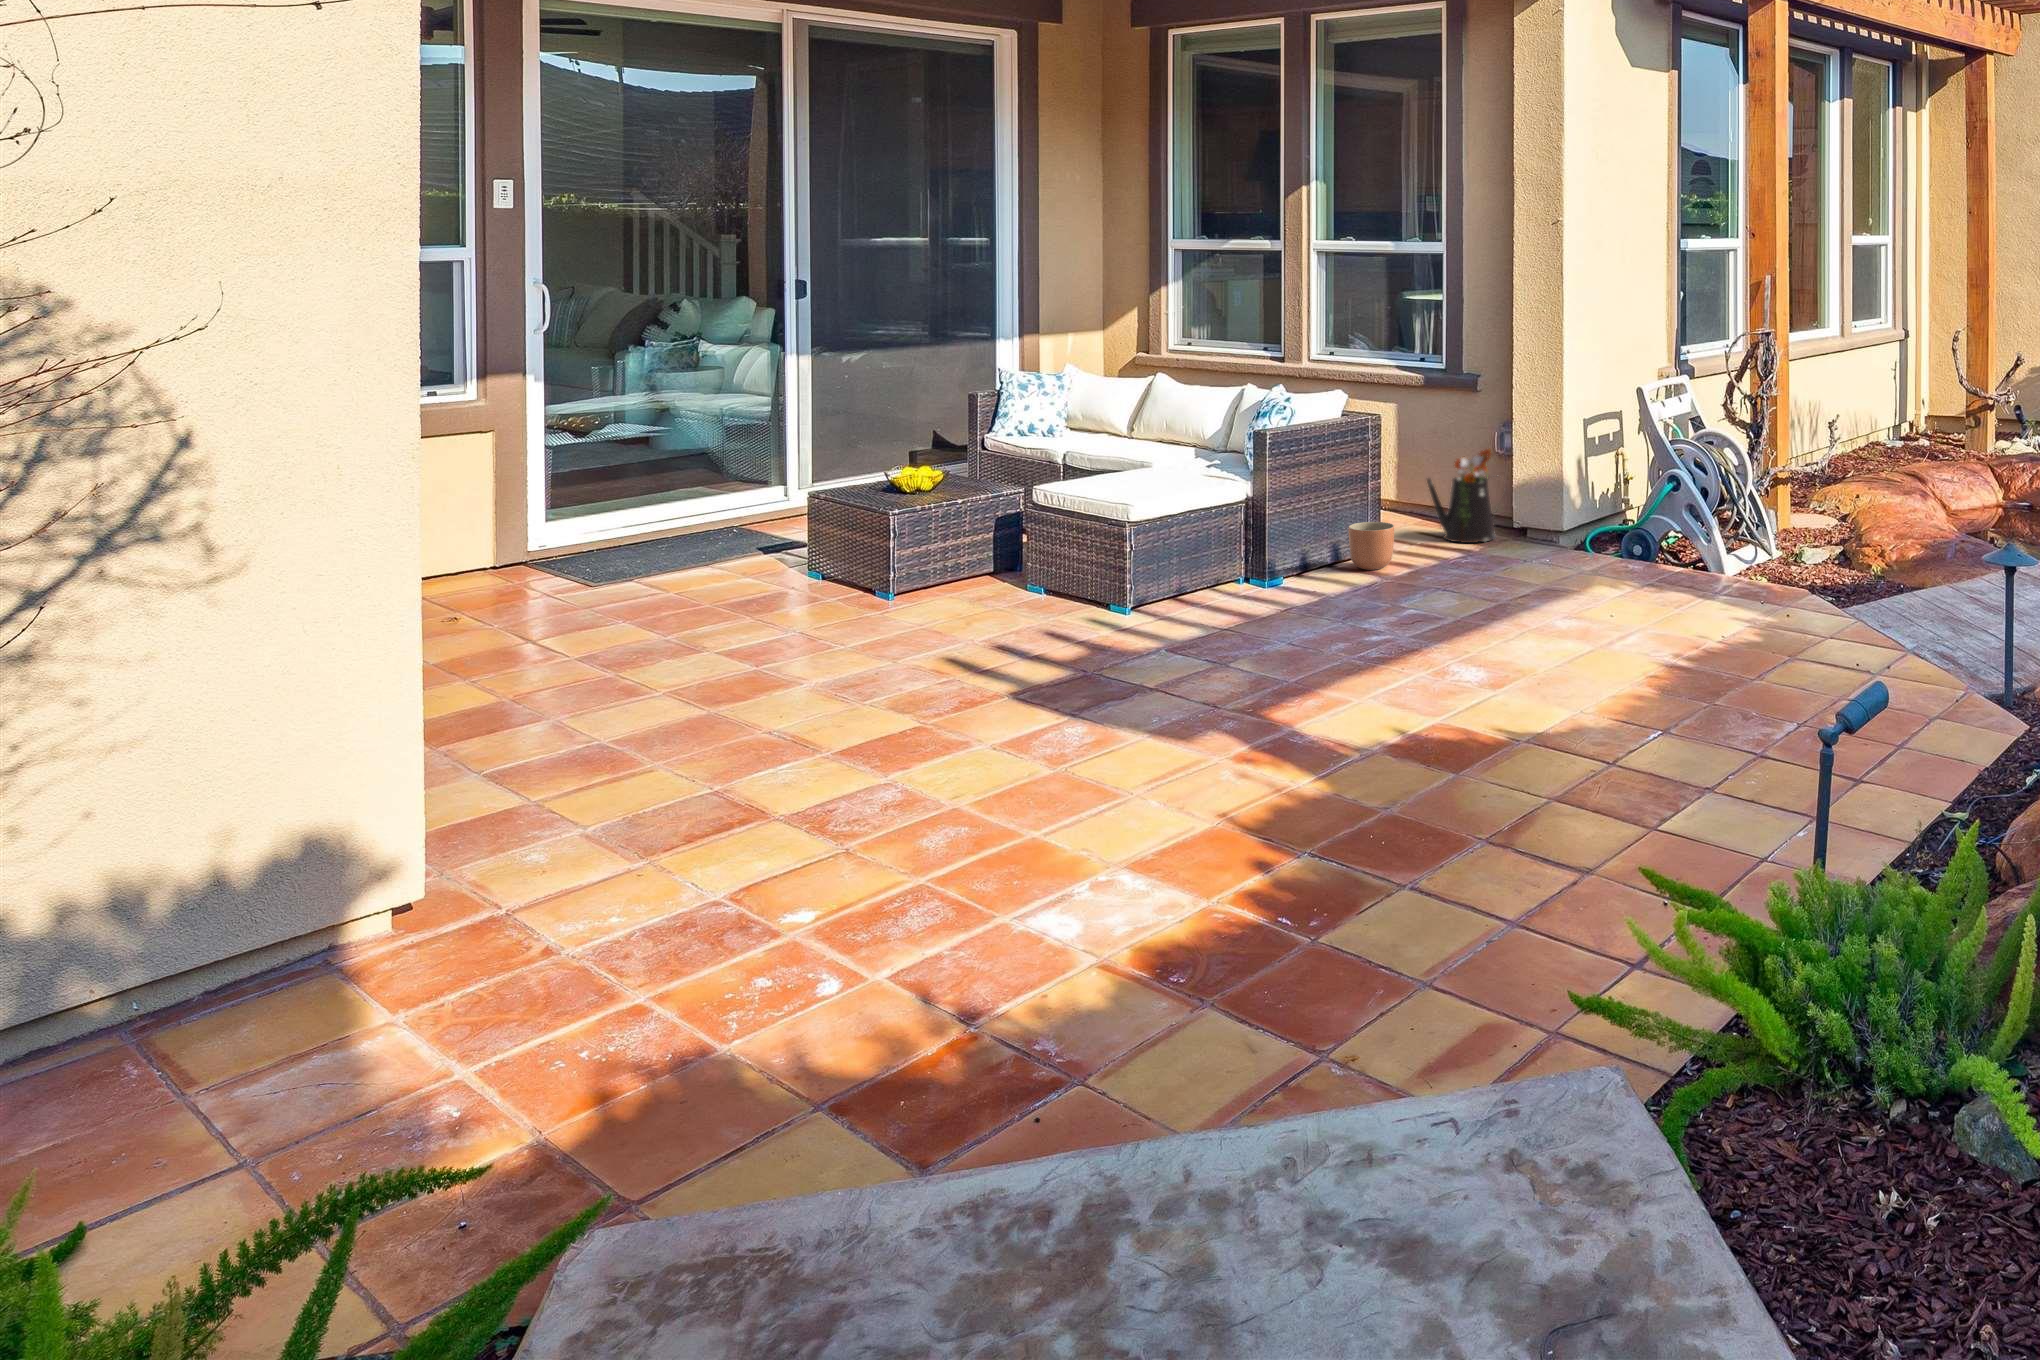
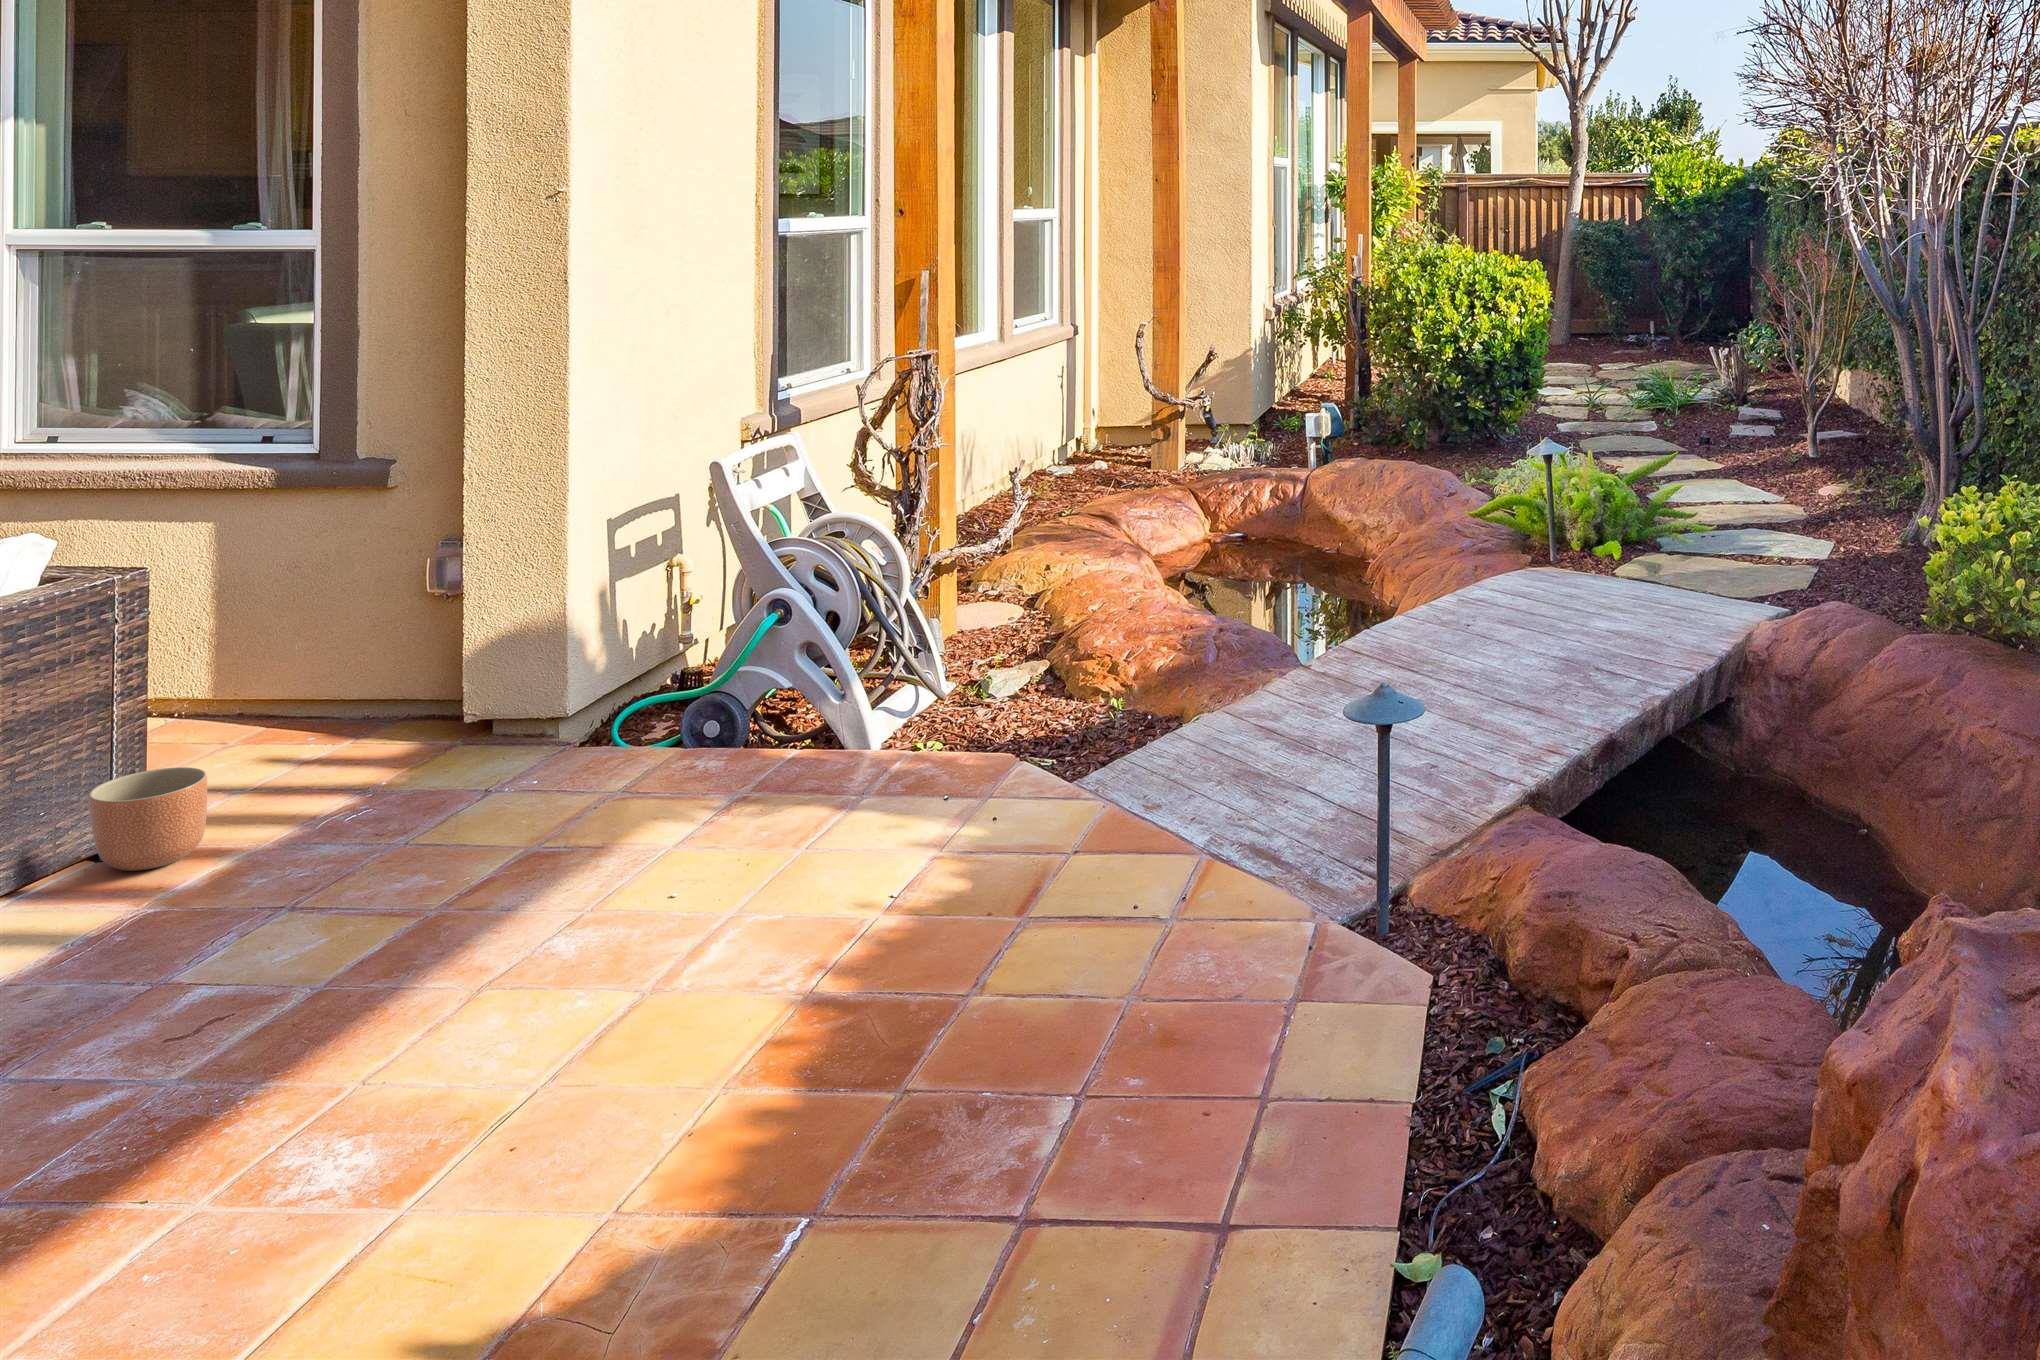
watering can: present [1427,449,1496,543] -> none [291,581,467,757]

